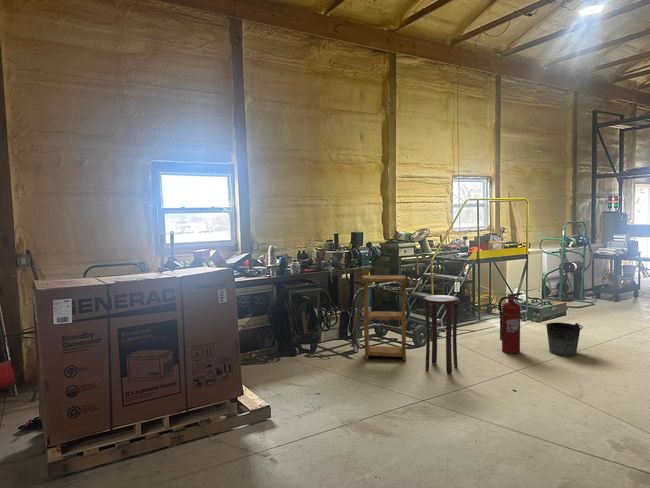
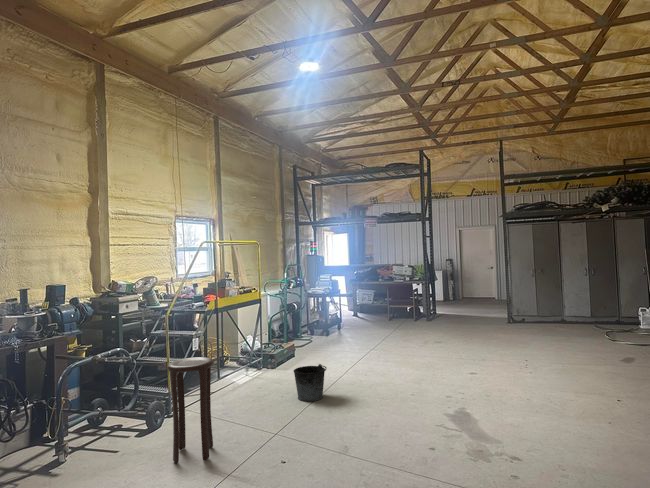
shelving unit: present [363,275,406,361] -> none [75,338,142,471]
fire extinguisher: present [499,293,523,354] -> none [248,341,272,412]

